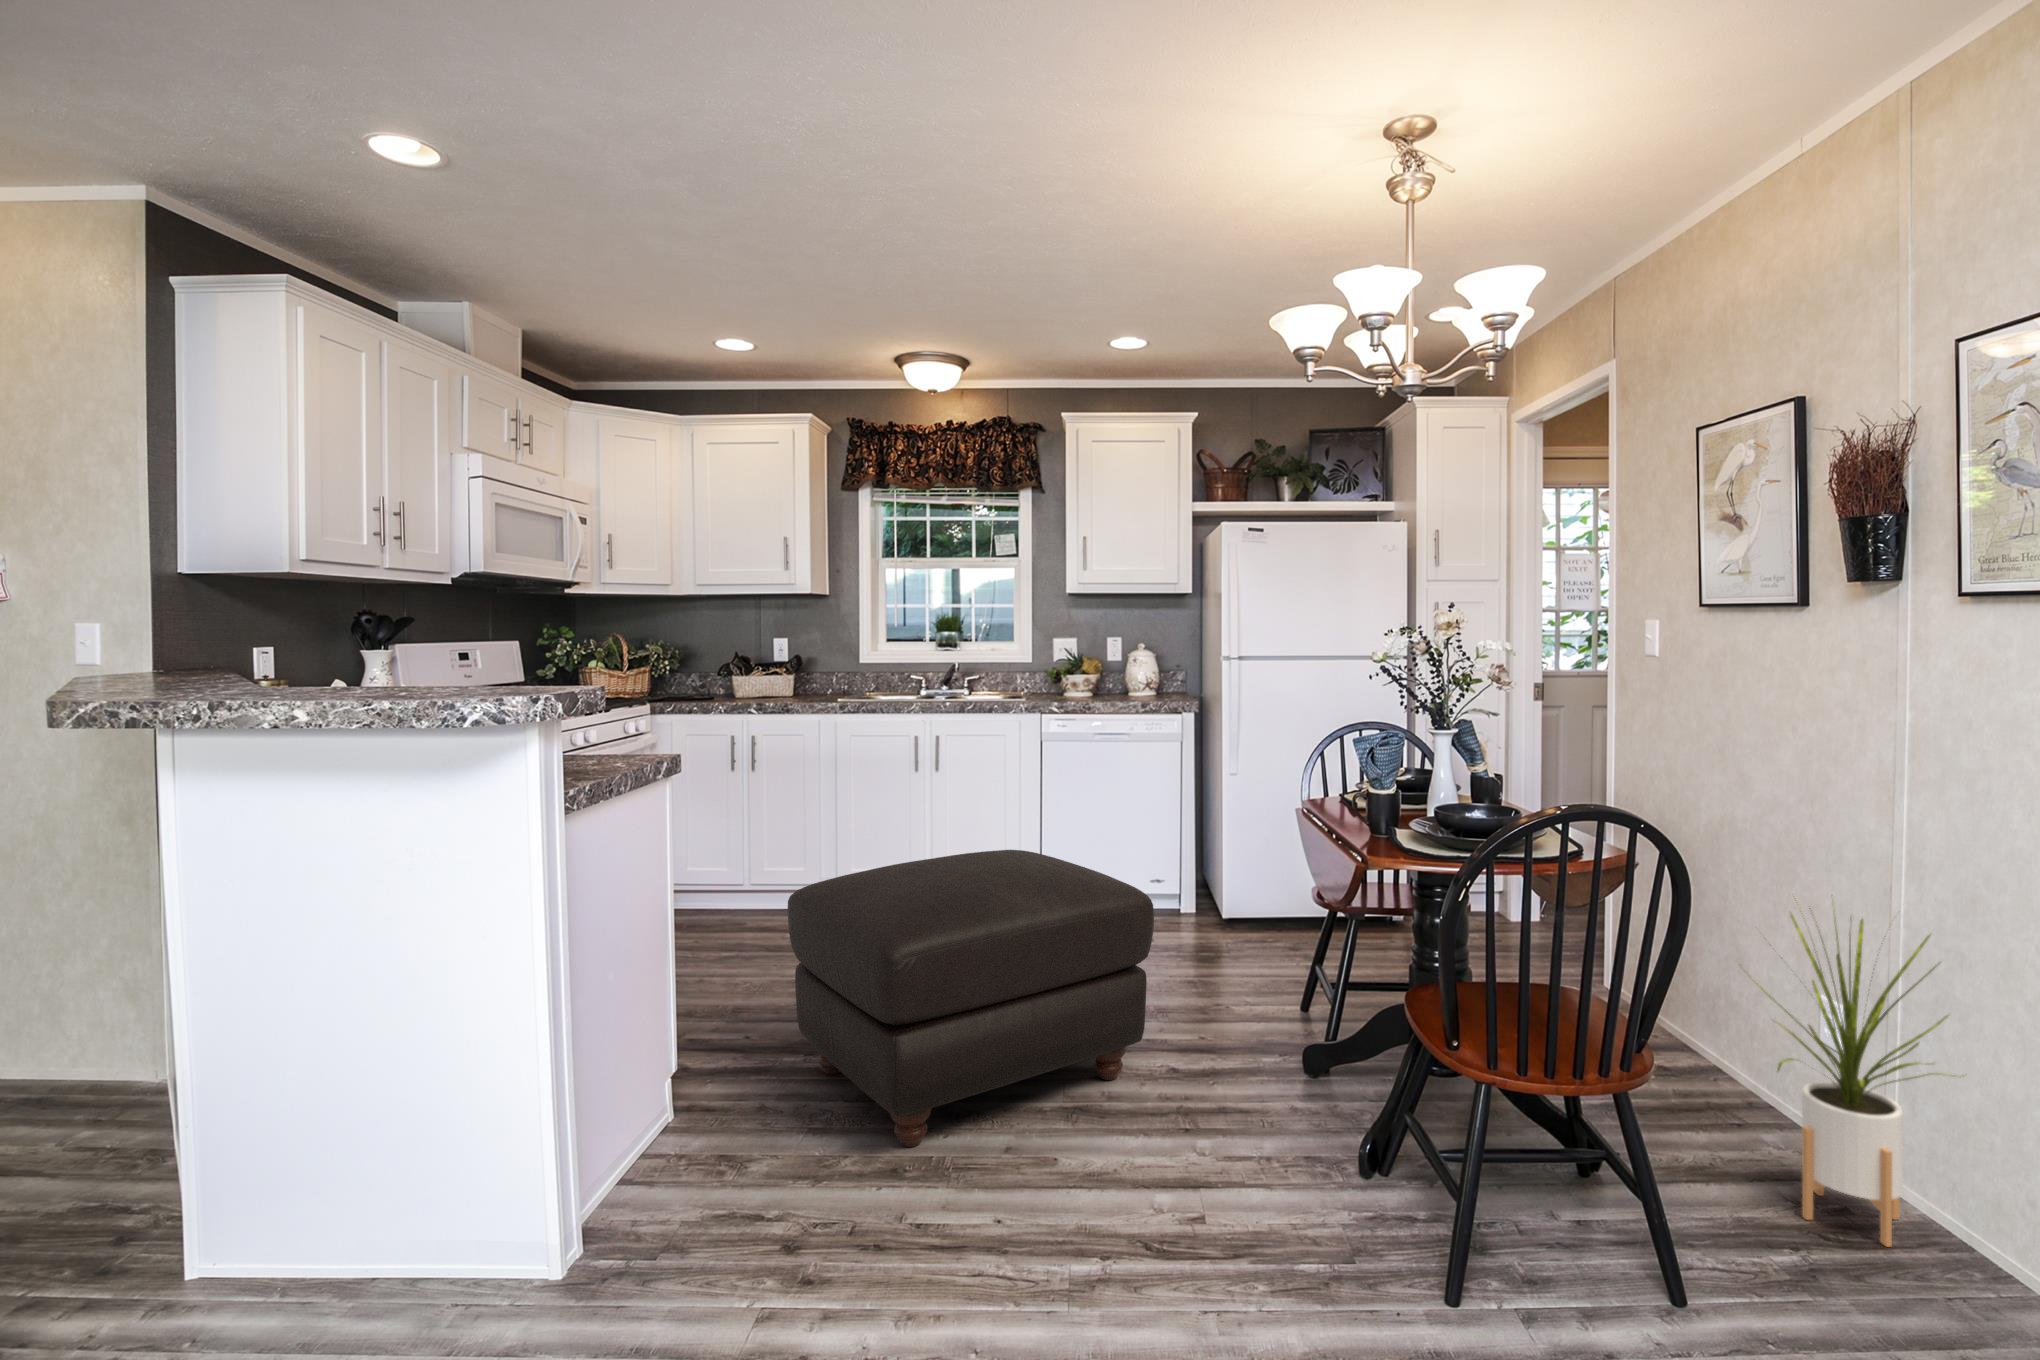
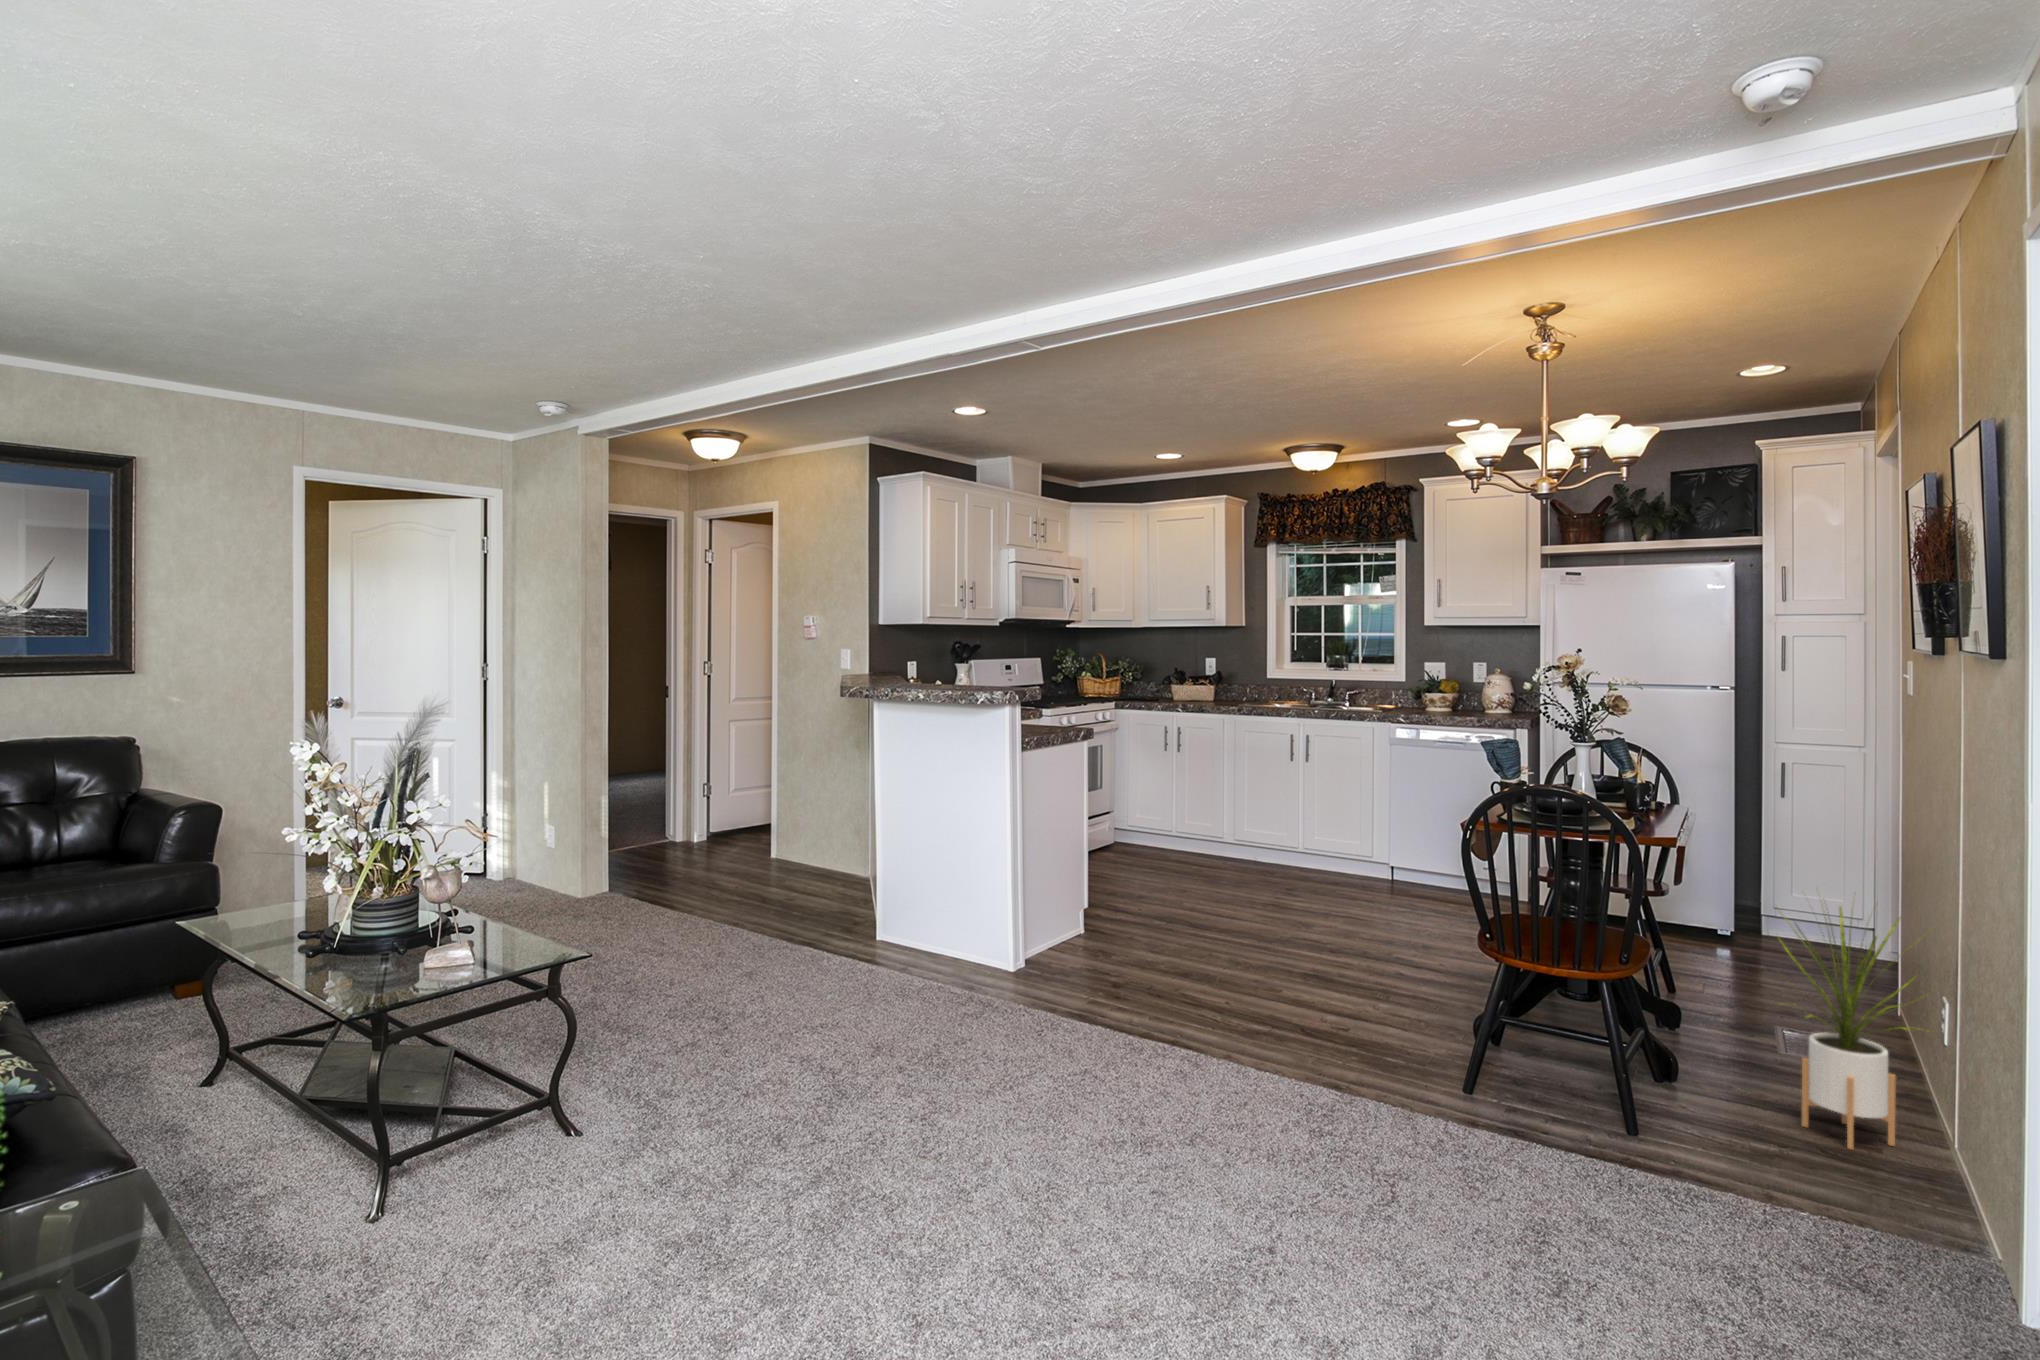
ottoman: present [788,850,1154,1147] -> none [1154,810,1379,967]

